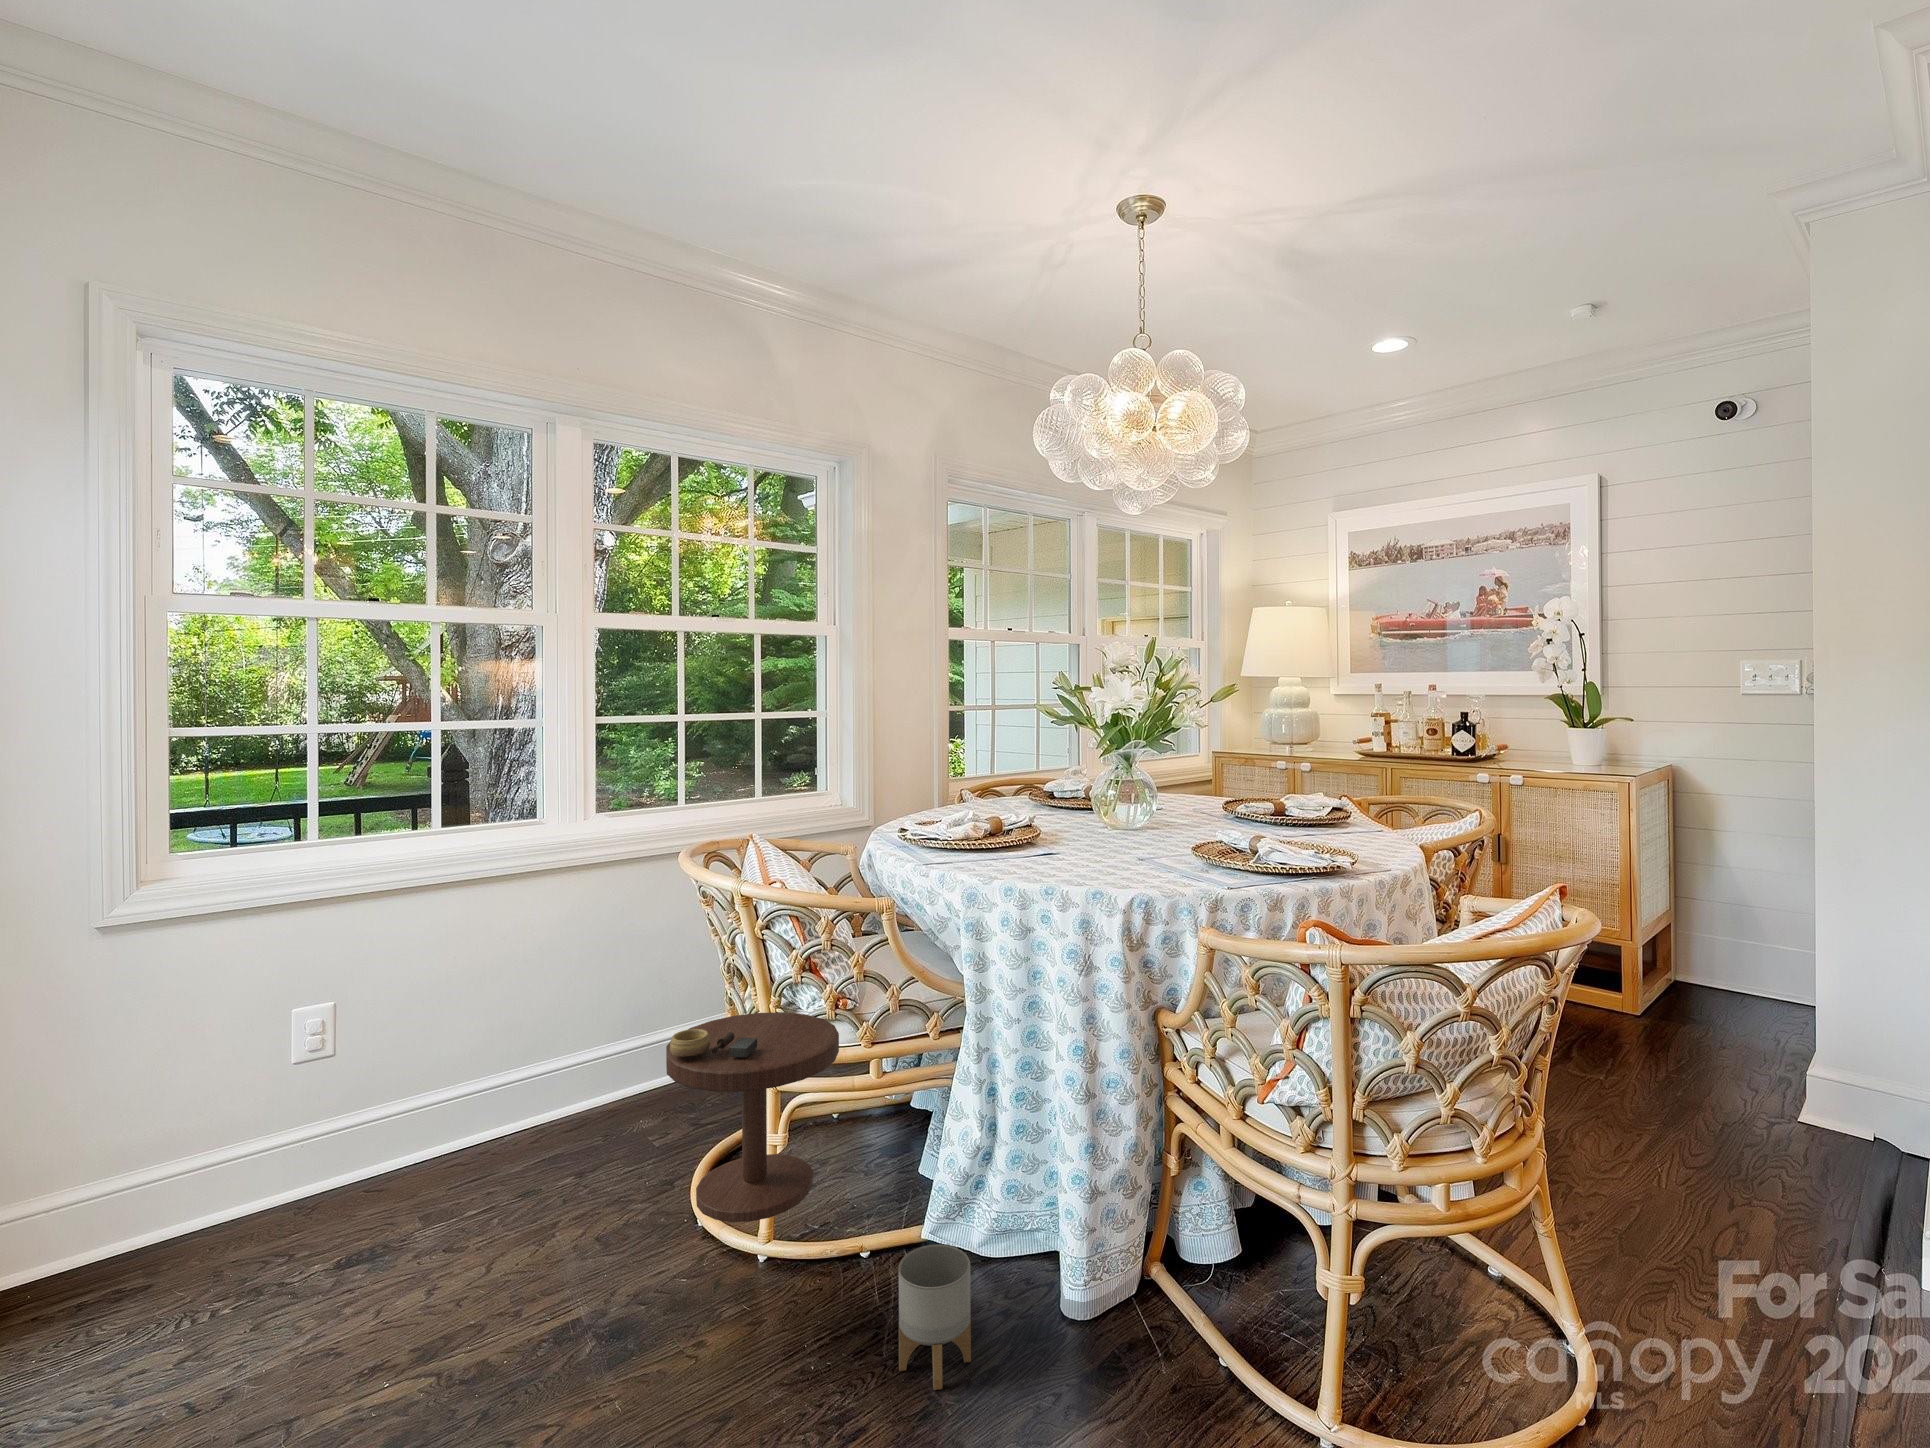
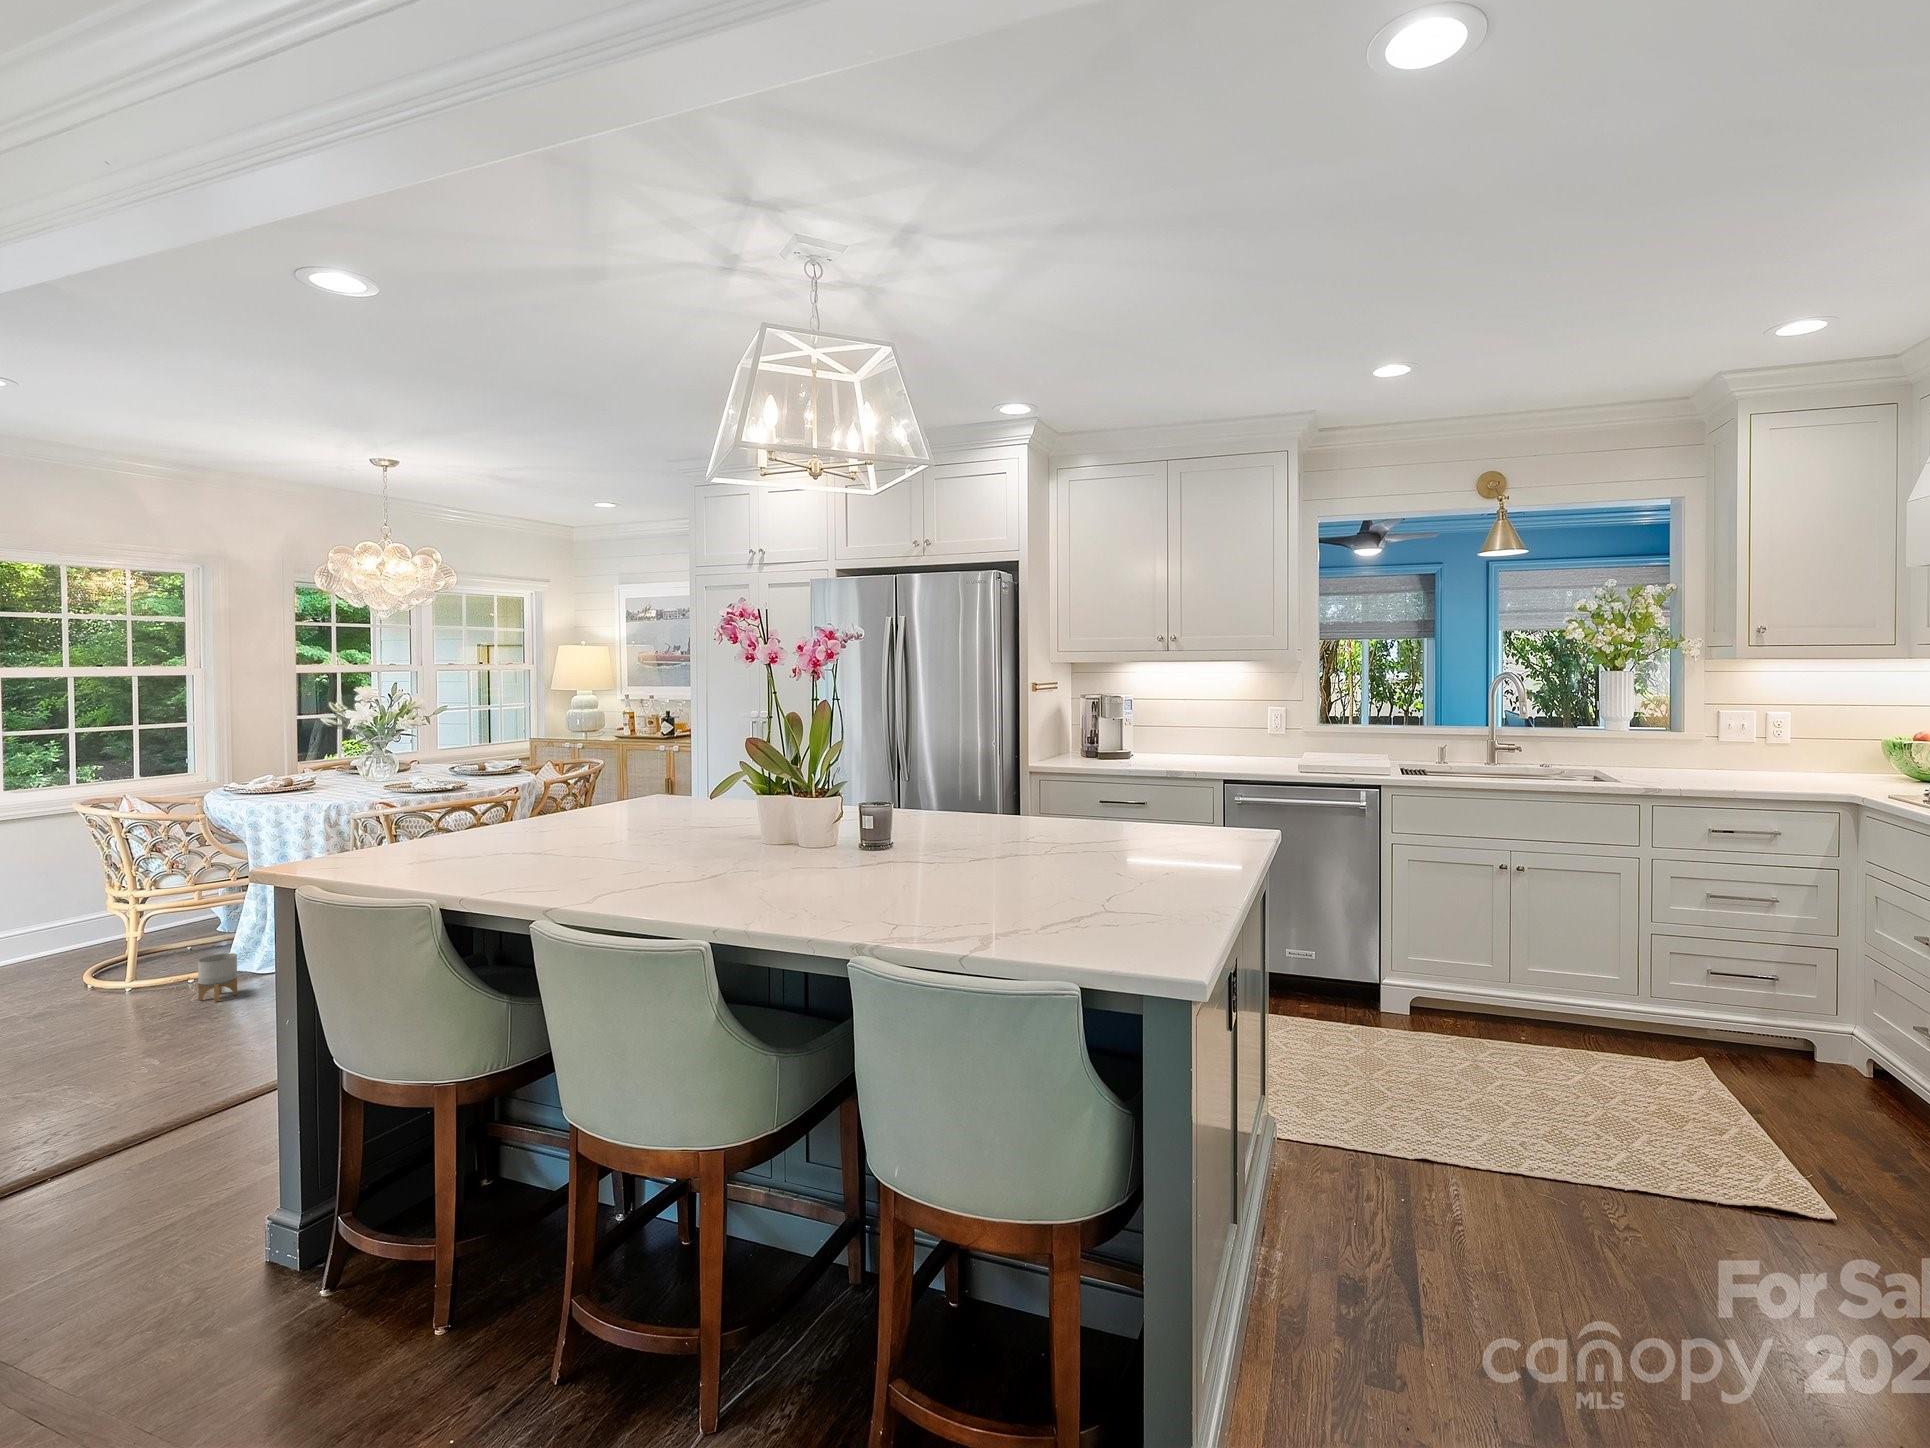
side table: present [666,1012,839,1340] -> none [67,869,169,1006]

